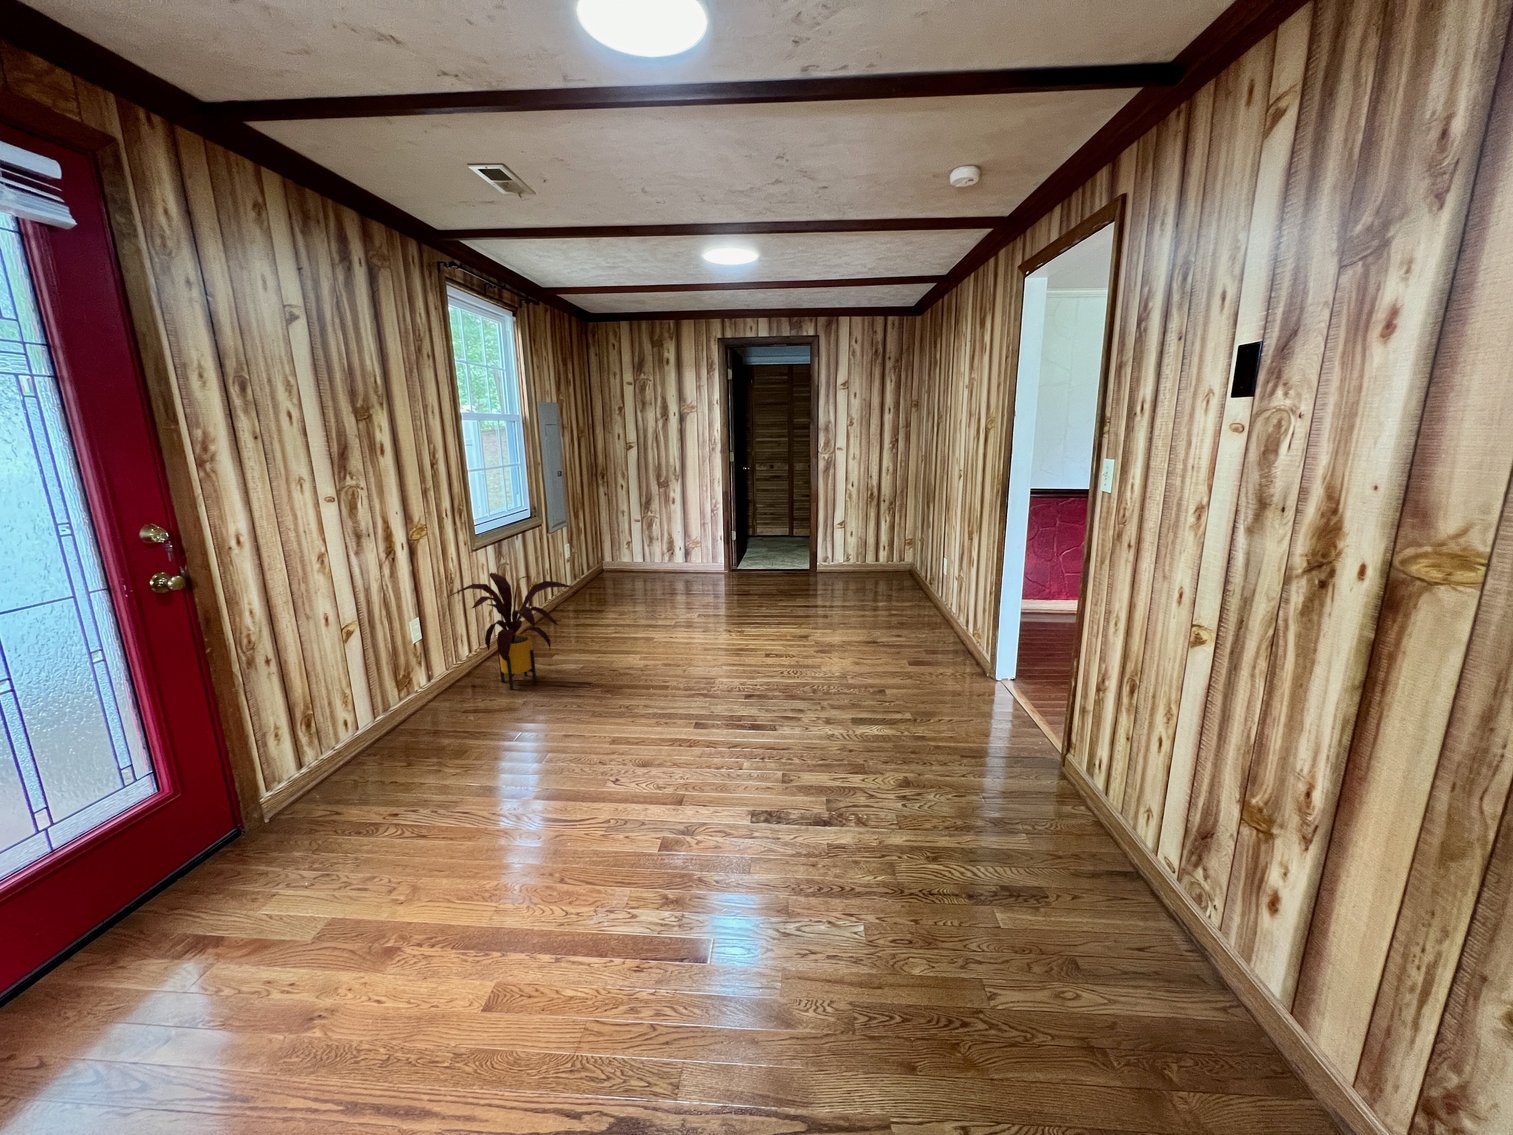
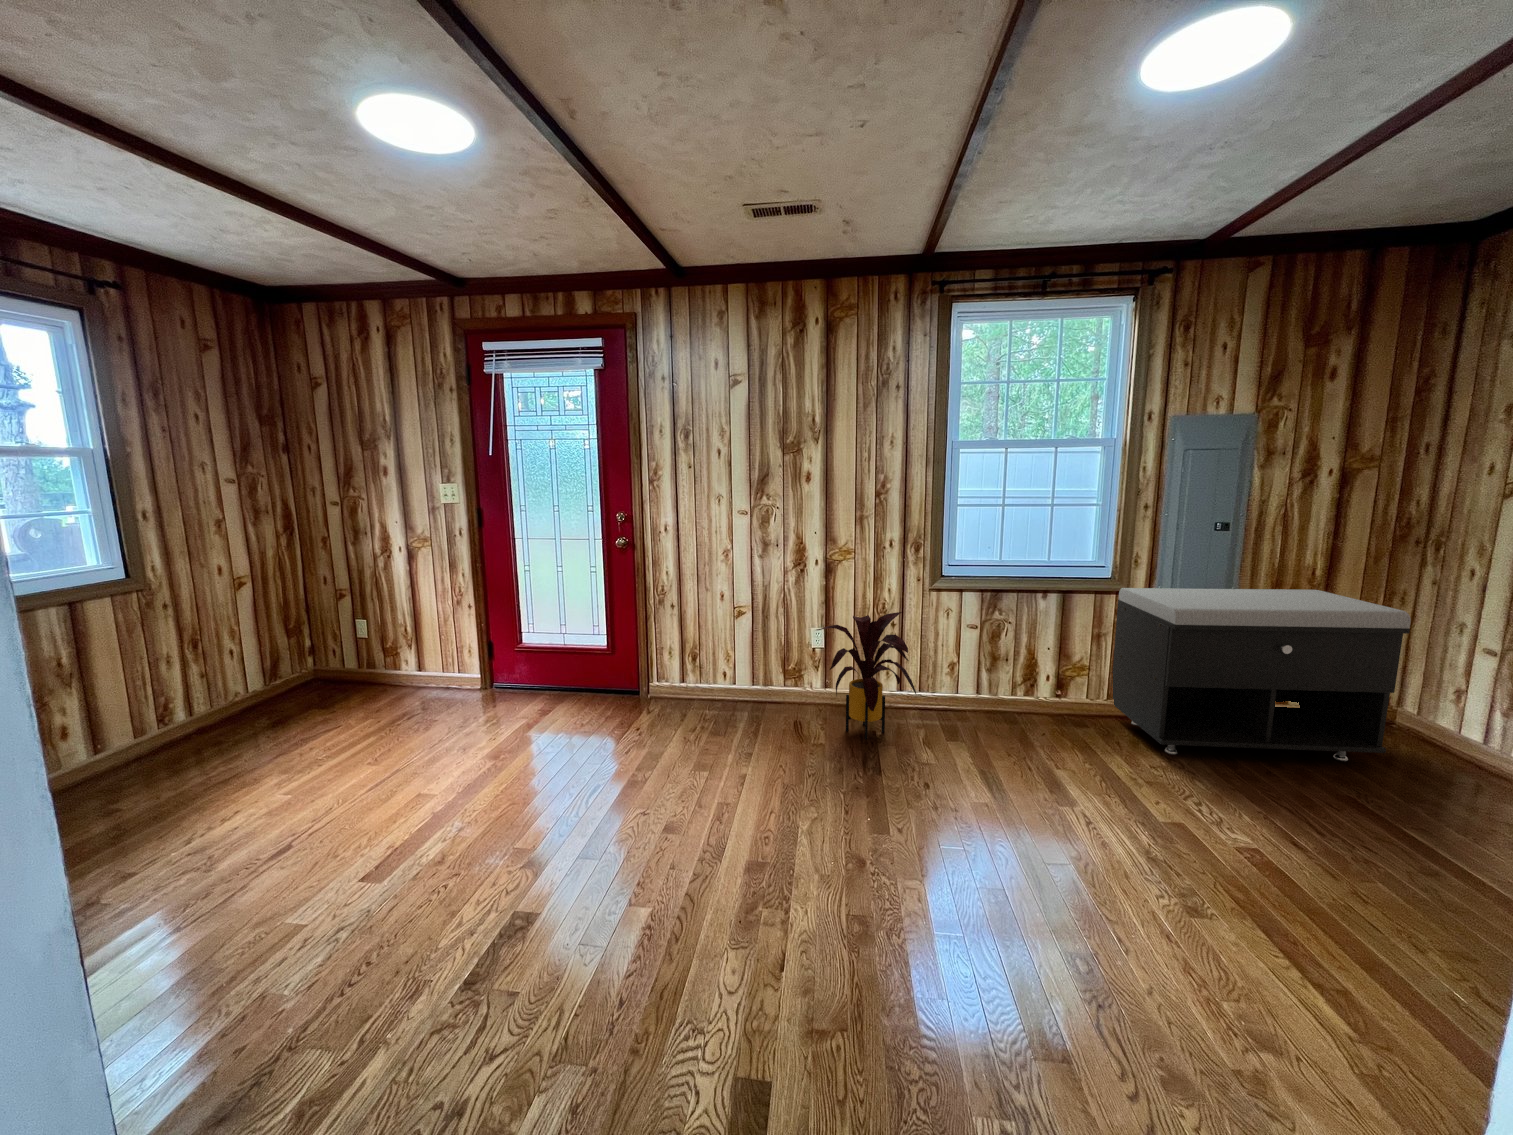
storage bench: none [544,505,646,610] -> present [1112,588,1411,761]

